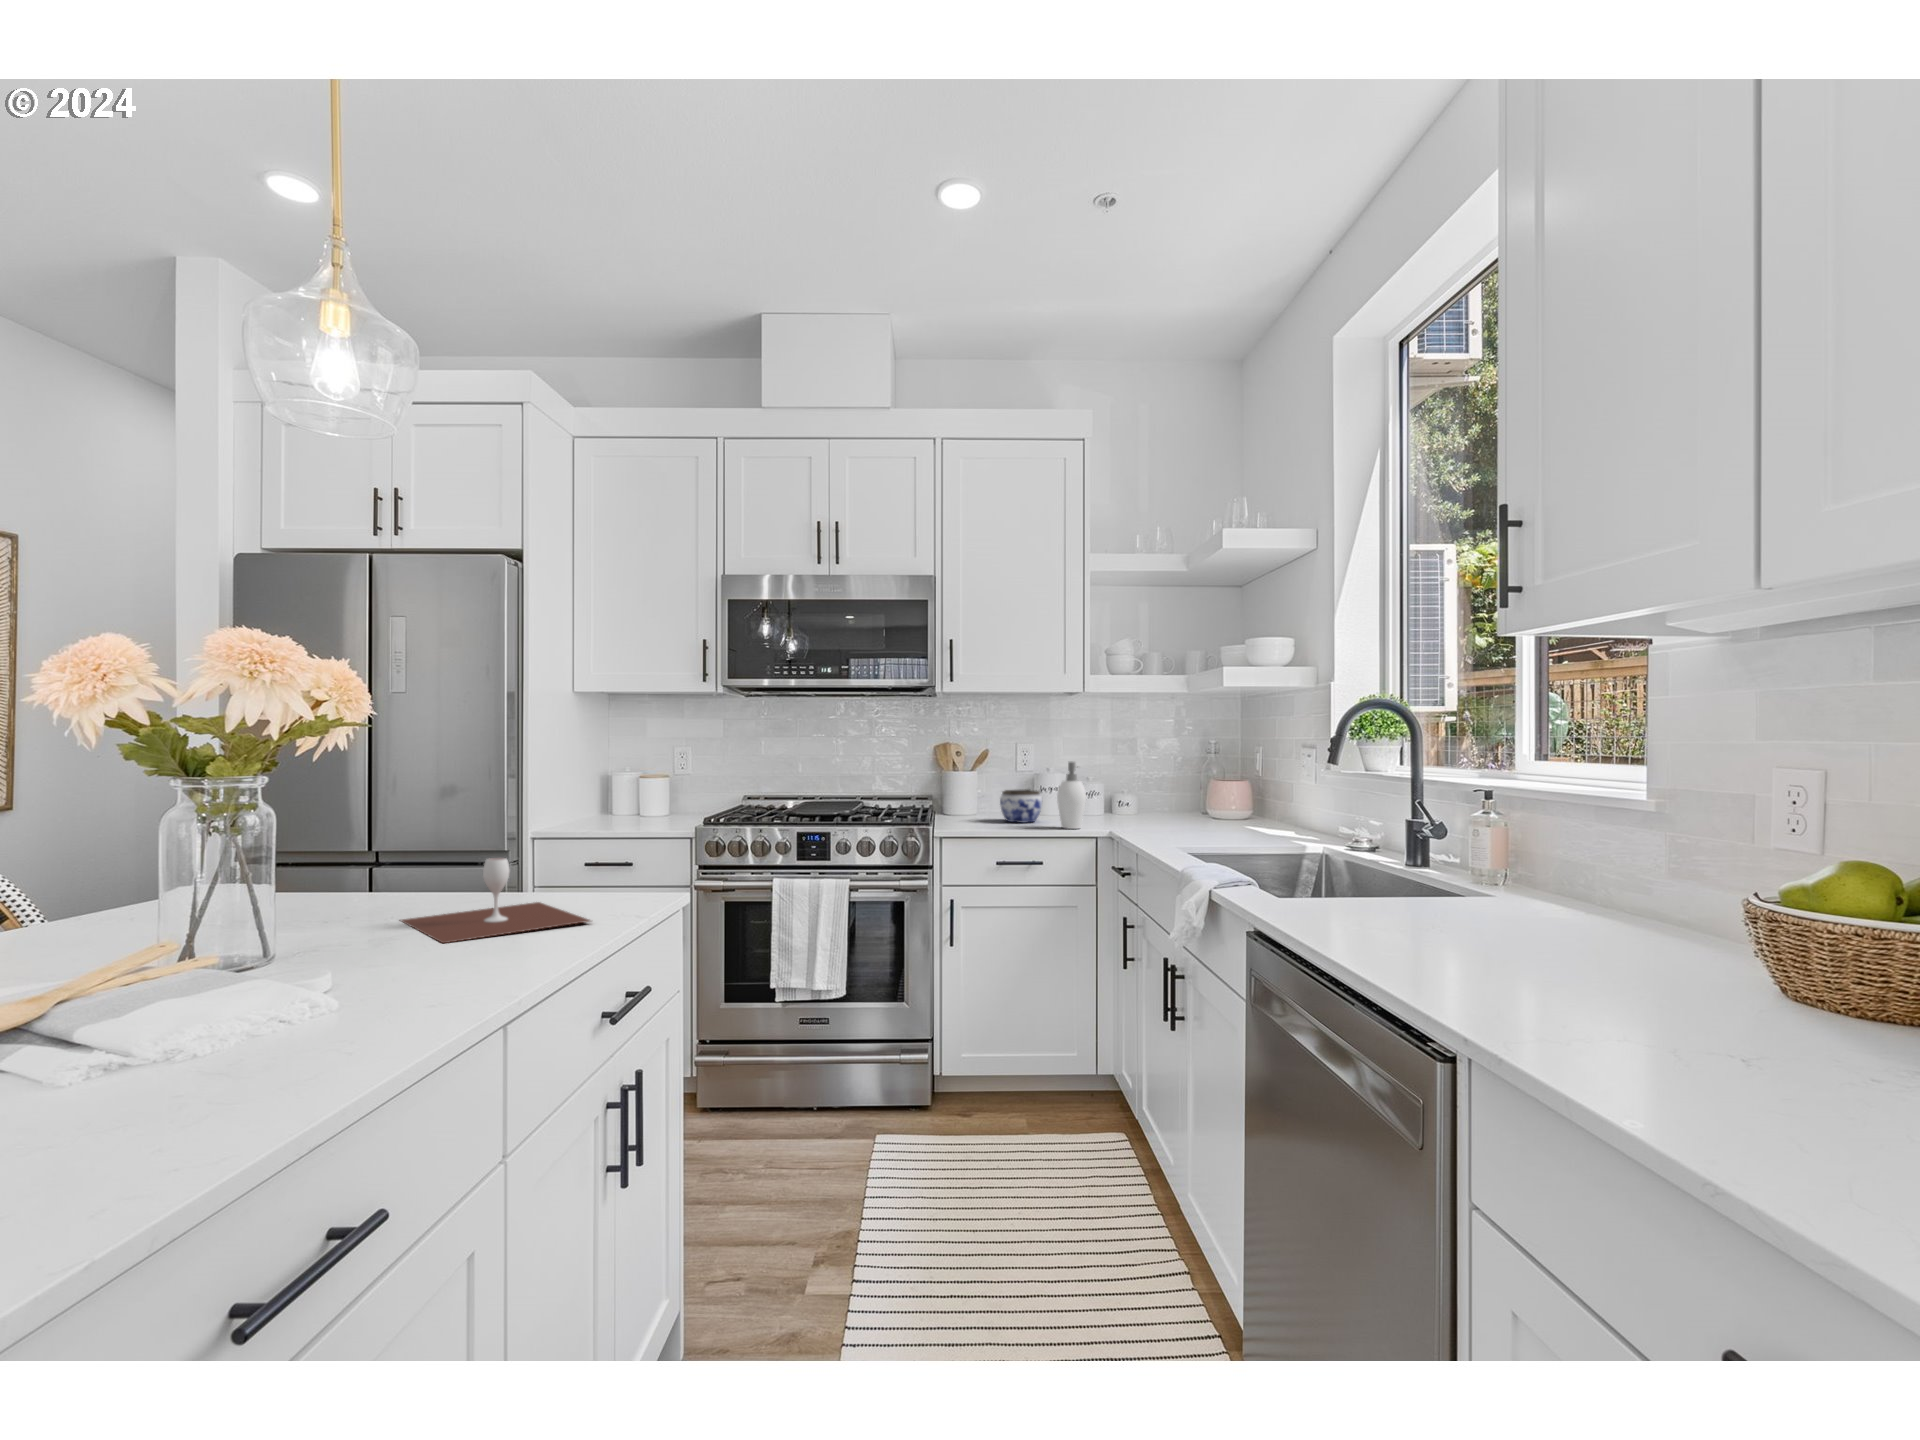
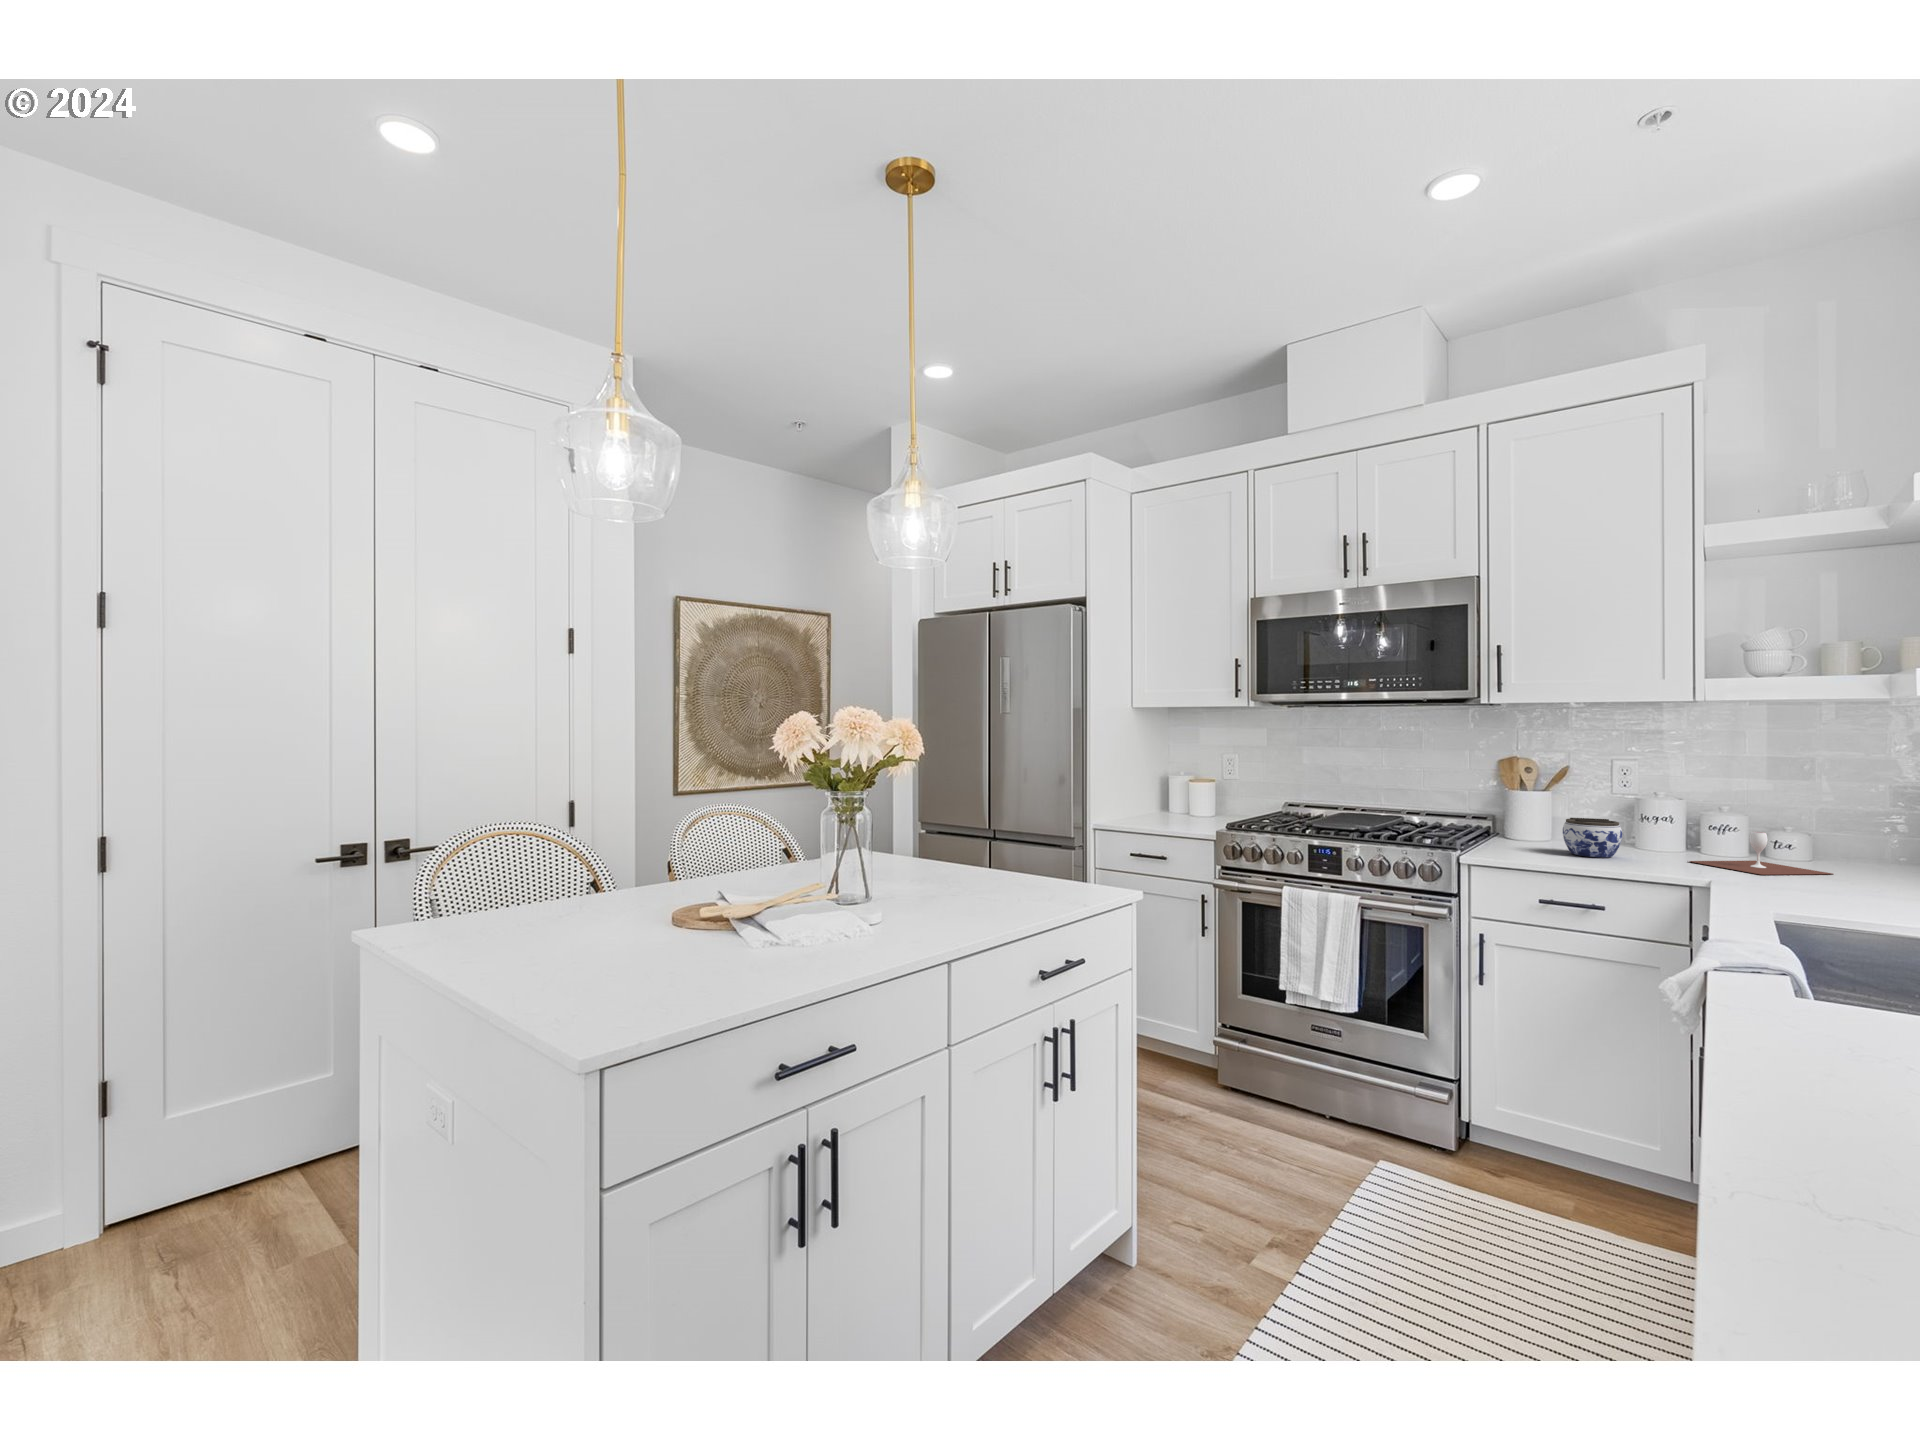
soap dispenser: present [1057,761,1086,829] -> none [1630,790,1675,871]
wine glass: present [402,858,590,943] -> present [1690,832,1833,875]

